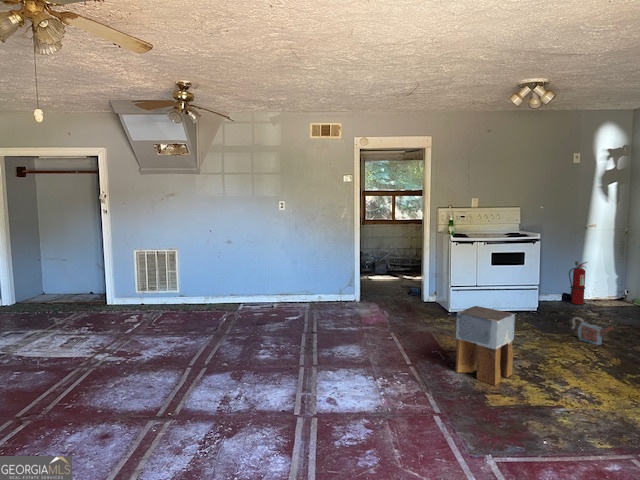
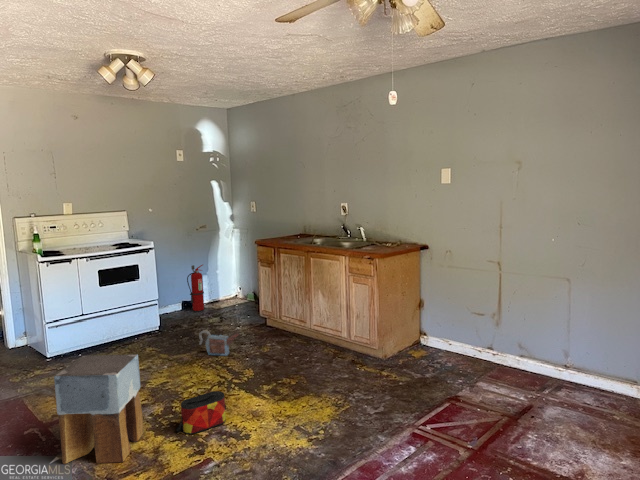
bag: none [538,360,587,391] -> present [176,391,226,434]

